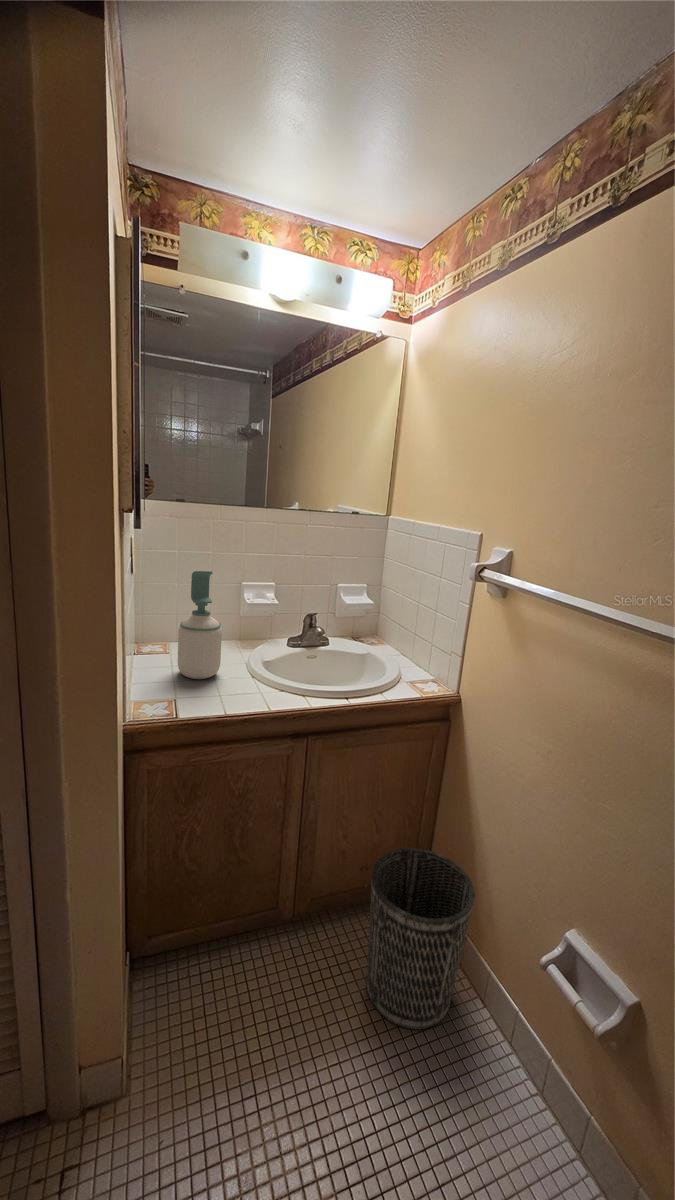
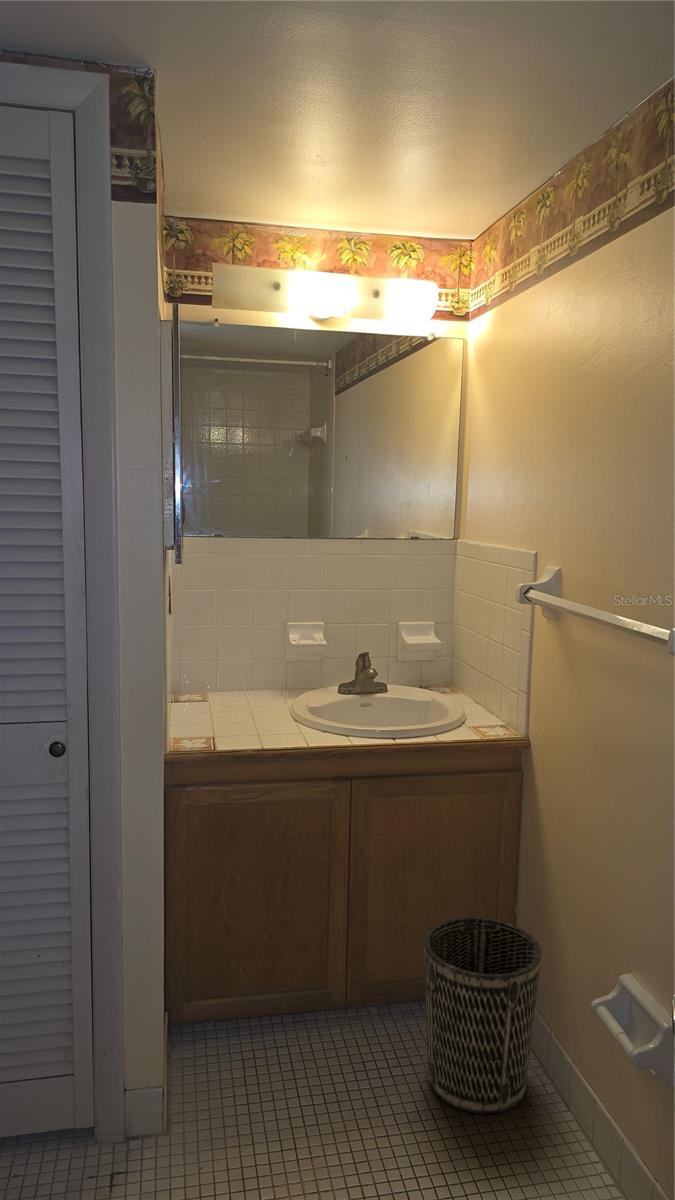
soap bottle: present [178,571,222,679] -> none [216,607,261,722]

